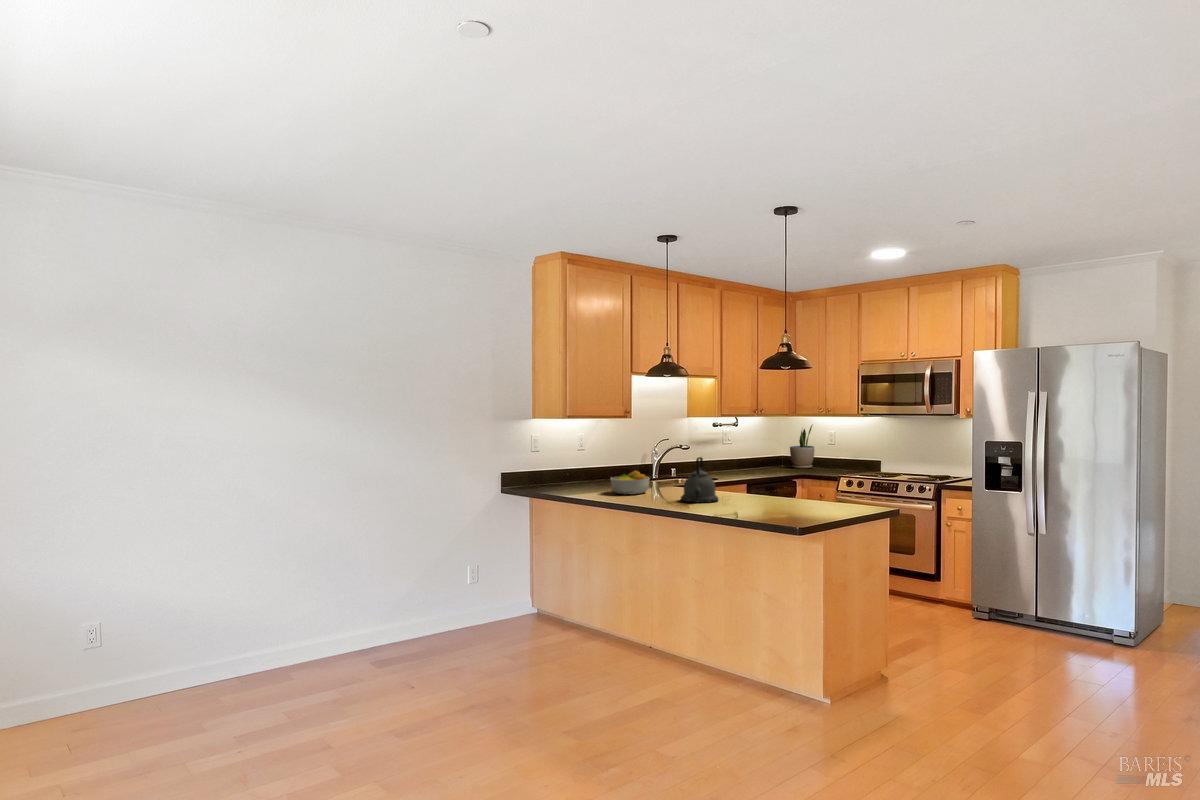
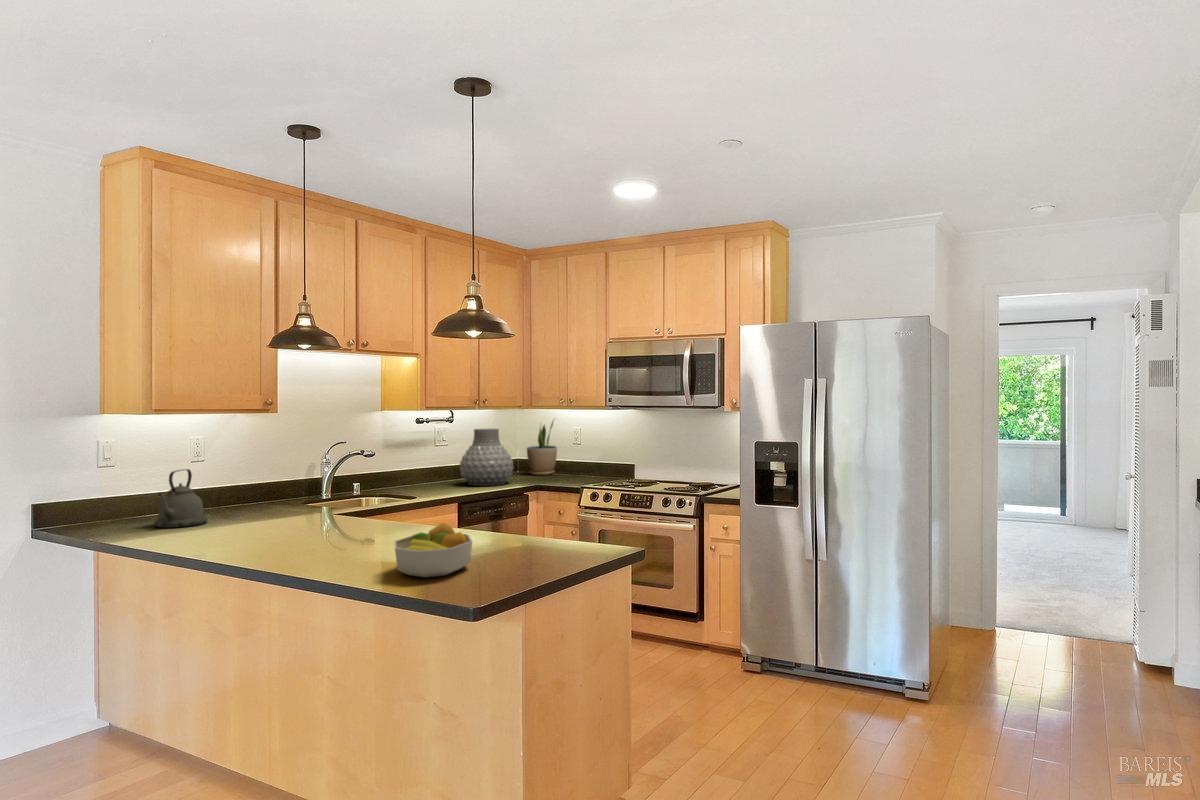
vase: none [742,430,783,473] -> present [460,429,513,486]
kettle: present [681,457,718,503] -> present [154,469,207,528]
fruit bowl: present [611,470,650,495] -> present [394,523,472,578]

